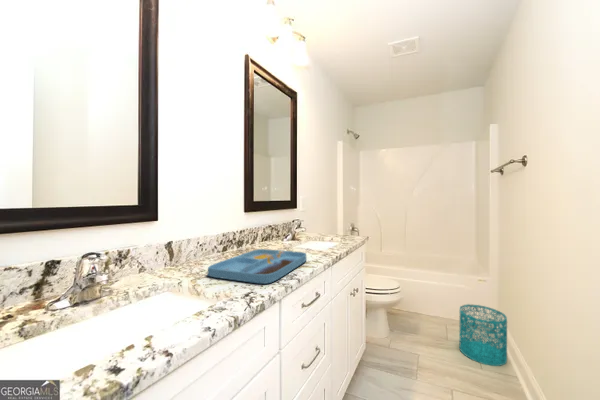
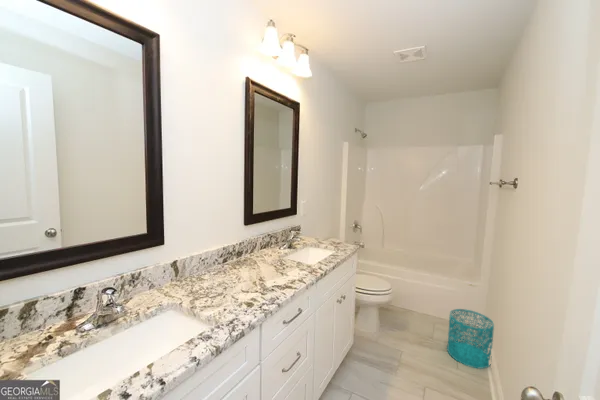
tray: present [208,249,307,284] -> none [204,264,294,309]

